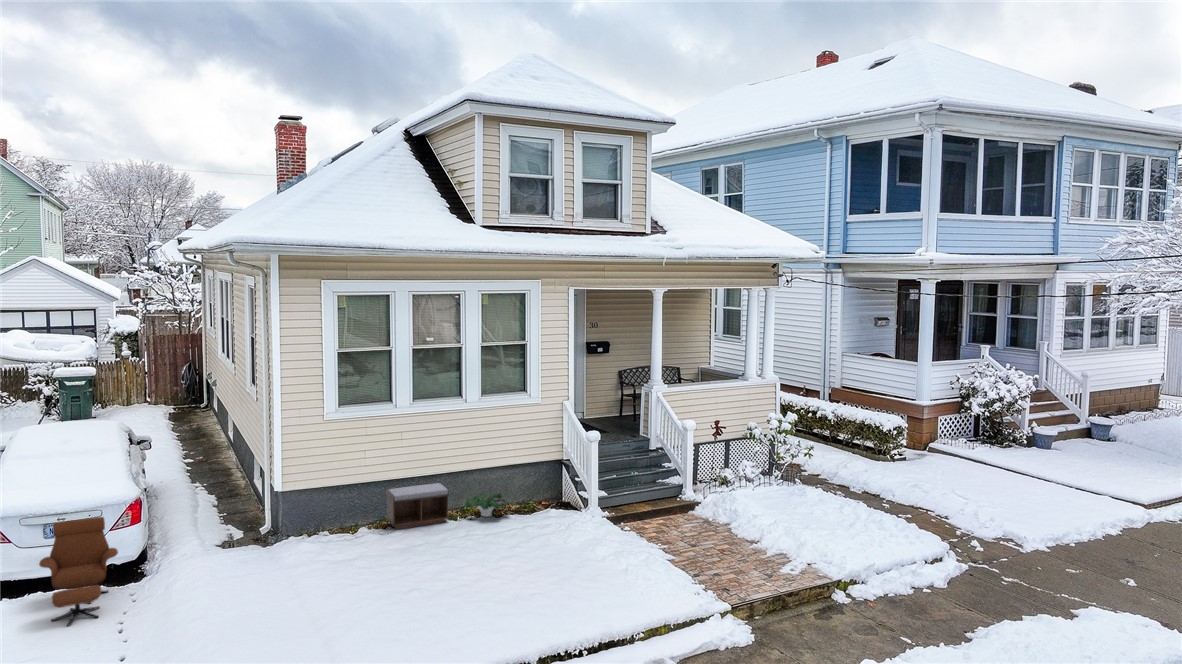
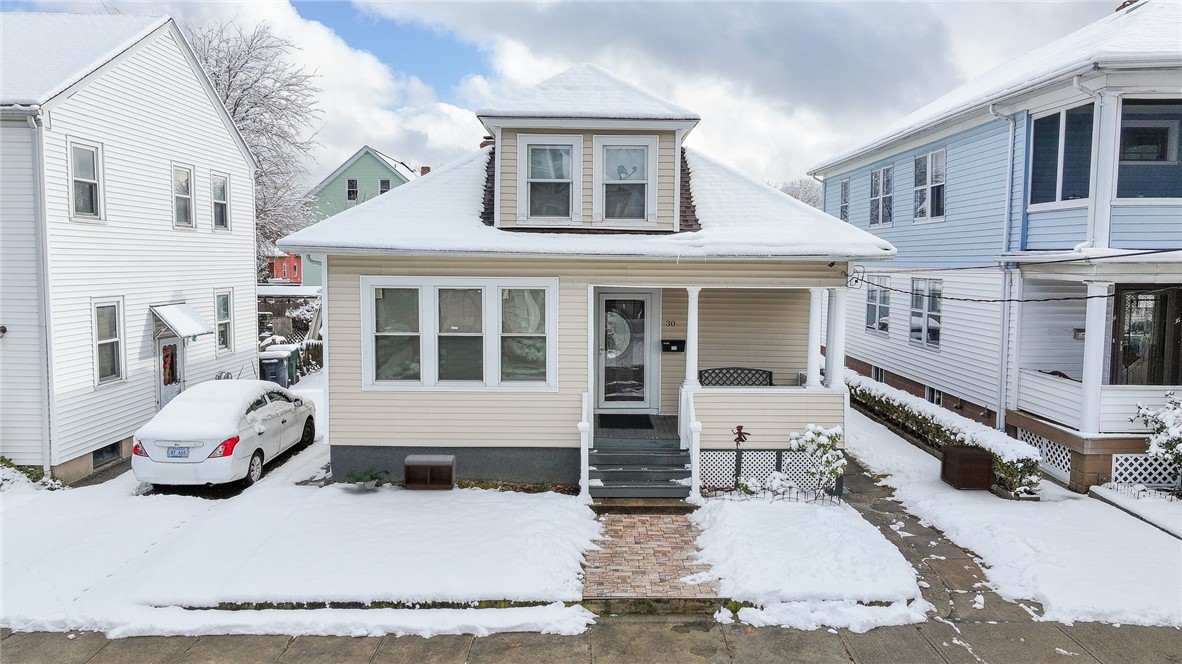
wooden crate: none [828,419,876,458] -> present [940,444,995,490]
potted plant: present [465,493,509,517] -> present [347,468,390,489]
lounge chair: present [39,517,118,626] -> none [123,445,185,516]

